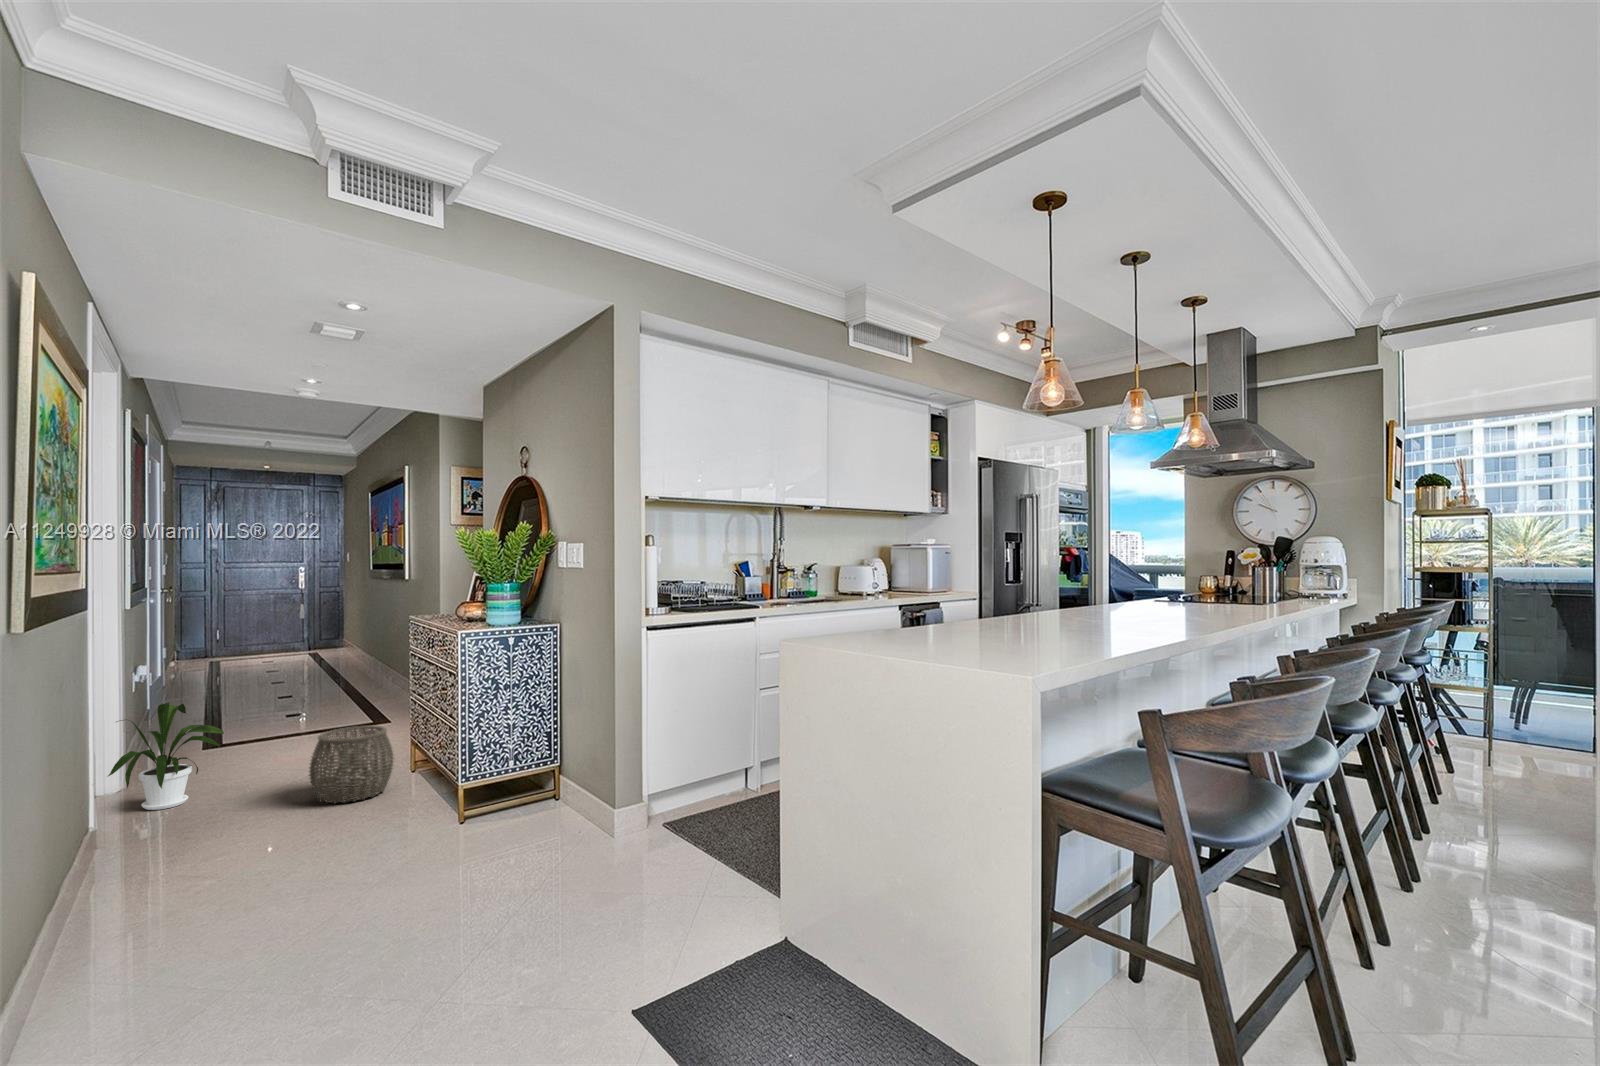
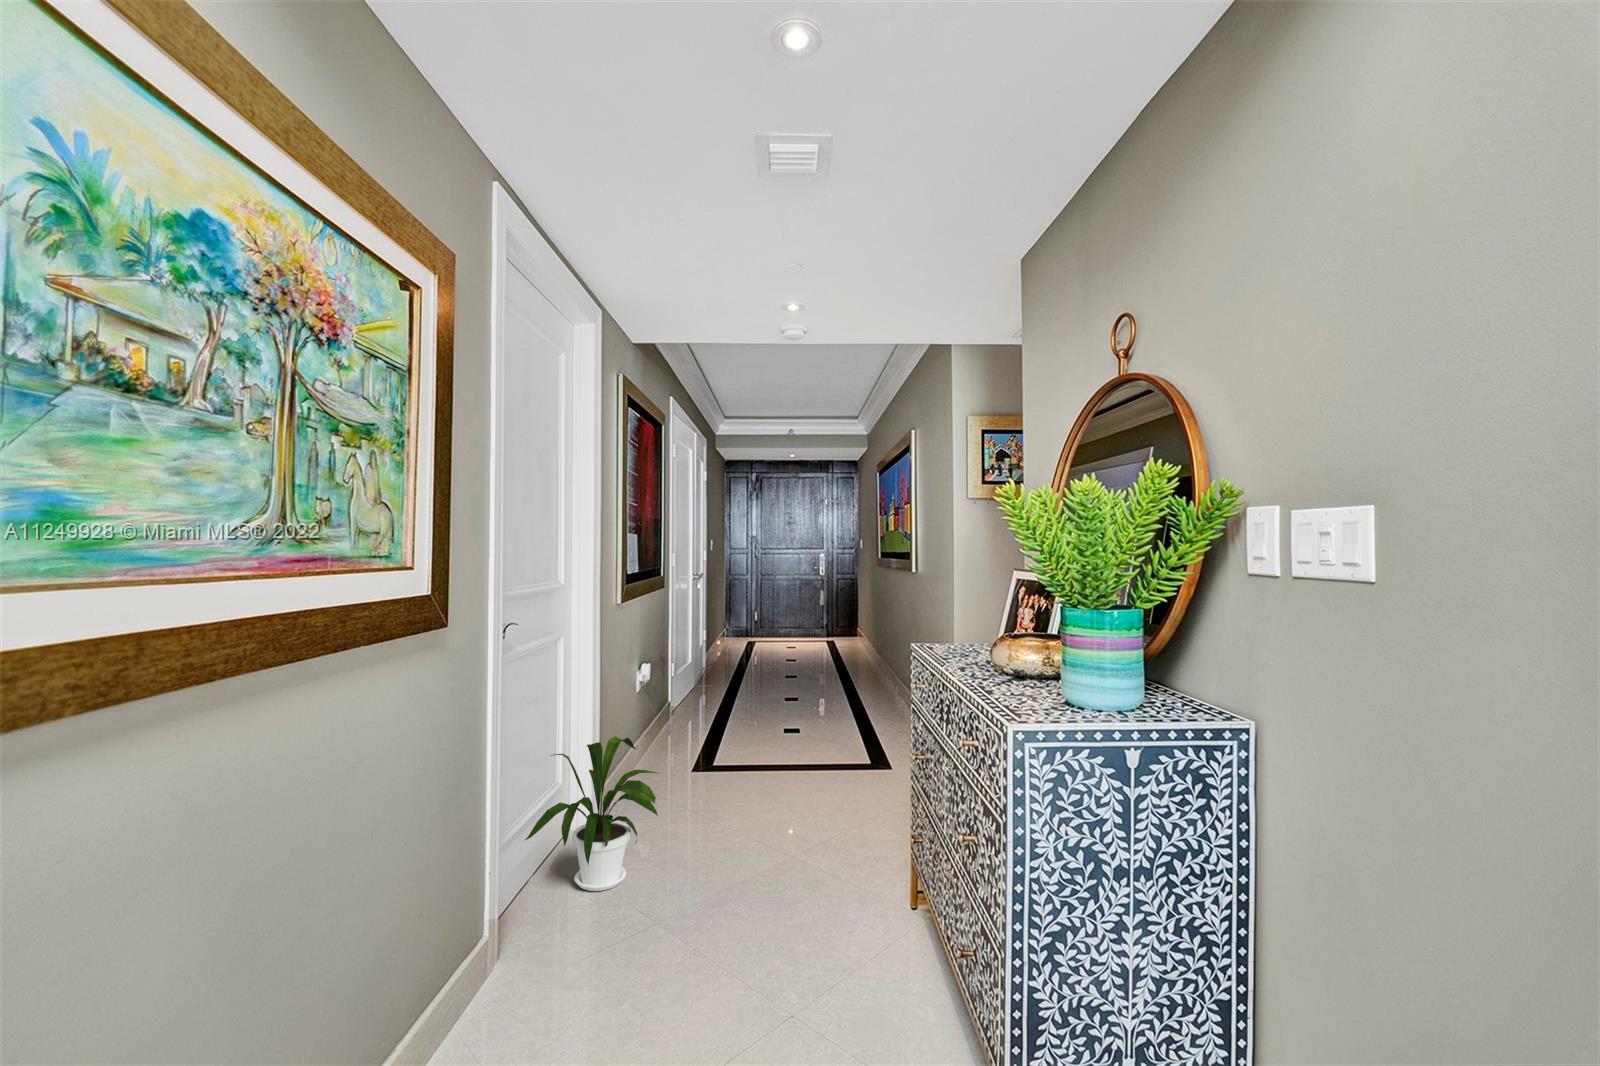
woven basket: present [309,726,394,803] -> none [752,825,881,984]

